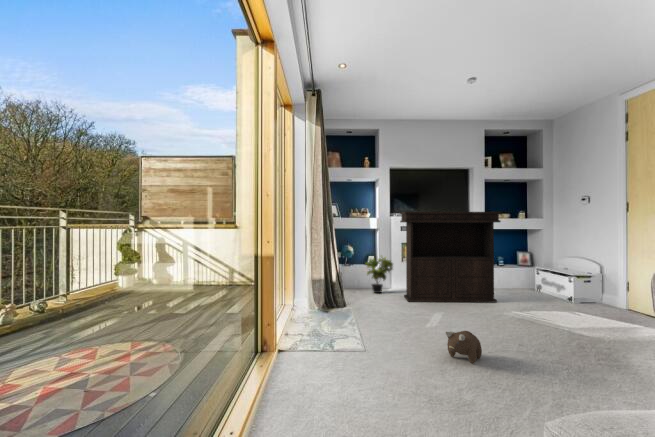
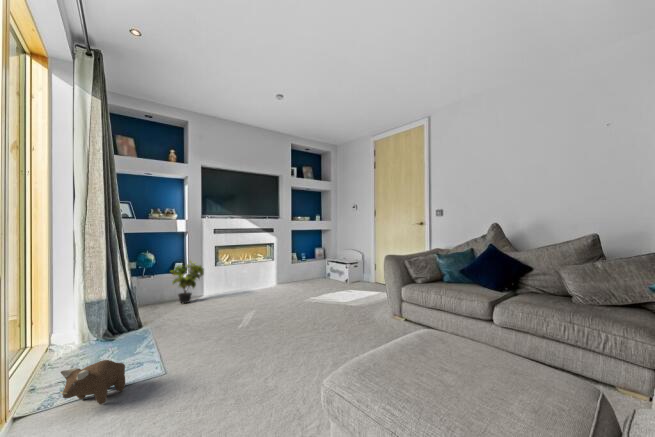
console table: present [400,212,501,302] -> none [212,213,306,309]
plush toy: present [446,331,482,364] -> present [60,360,125,404]

